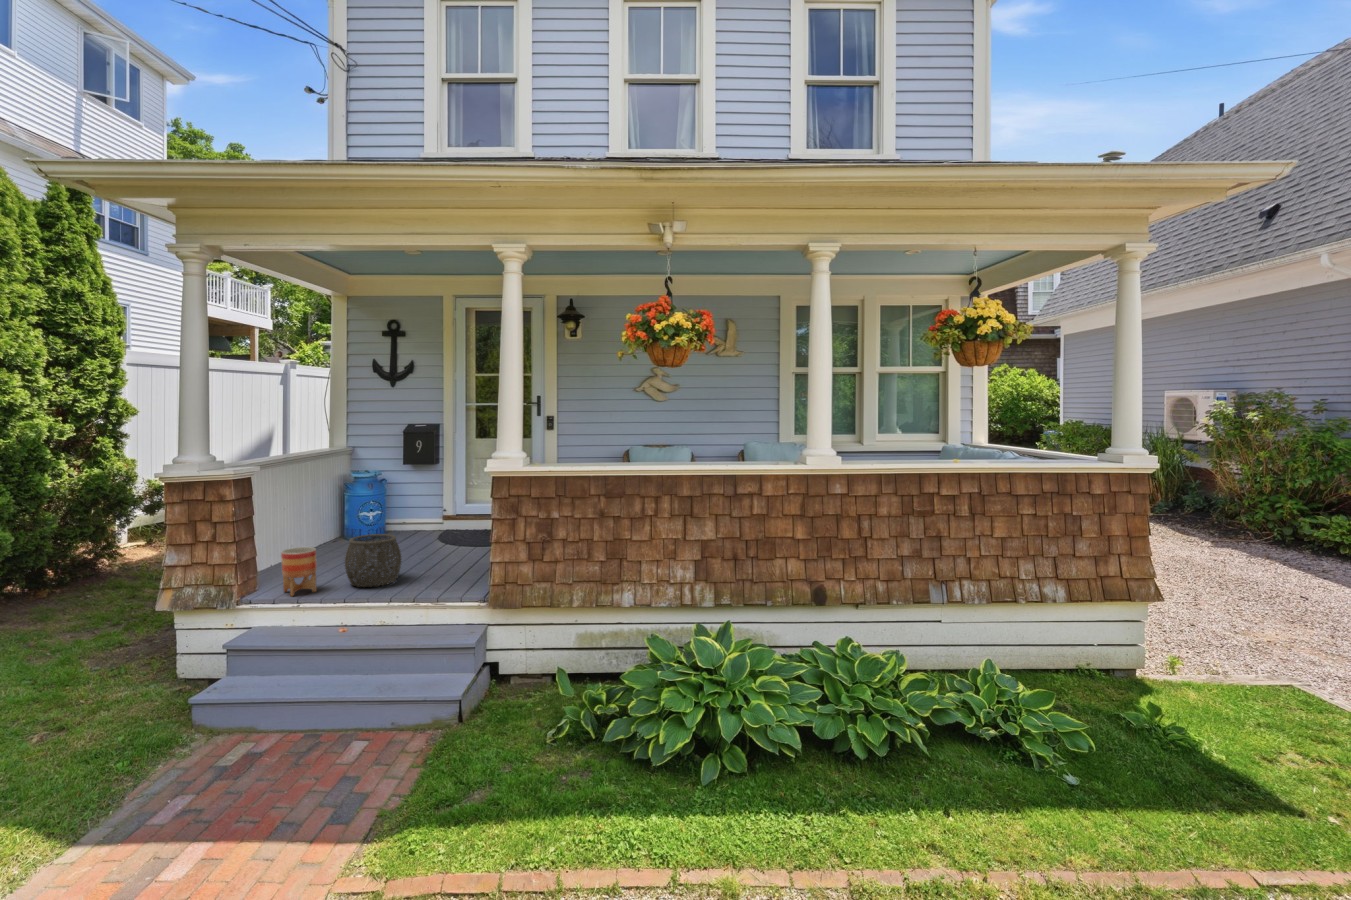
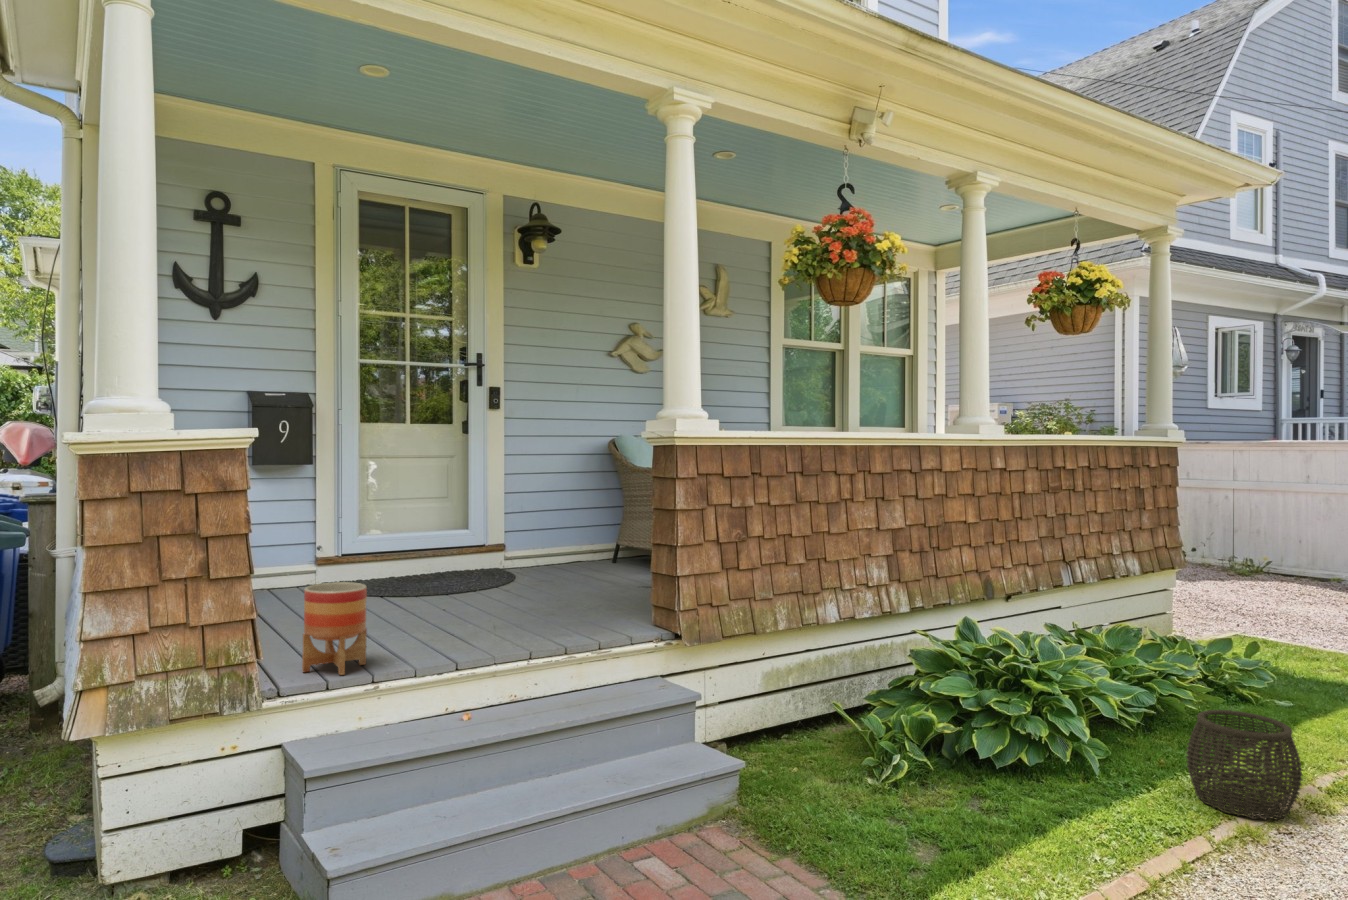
woven basket: present [345,534,401,587] -> present [1186,710,1303,820]

